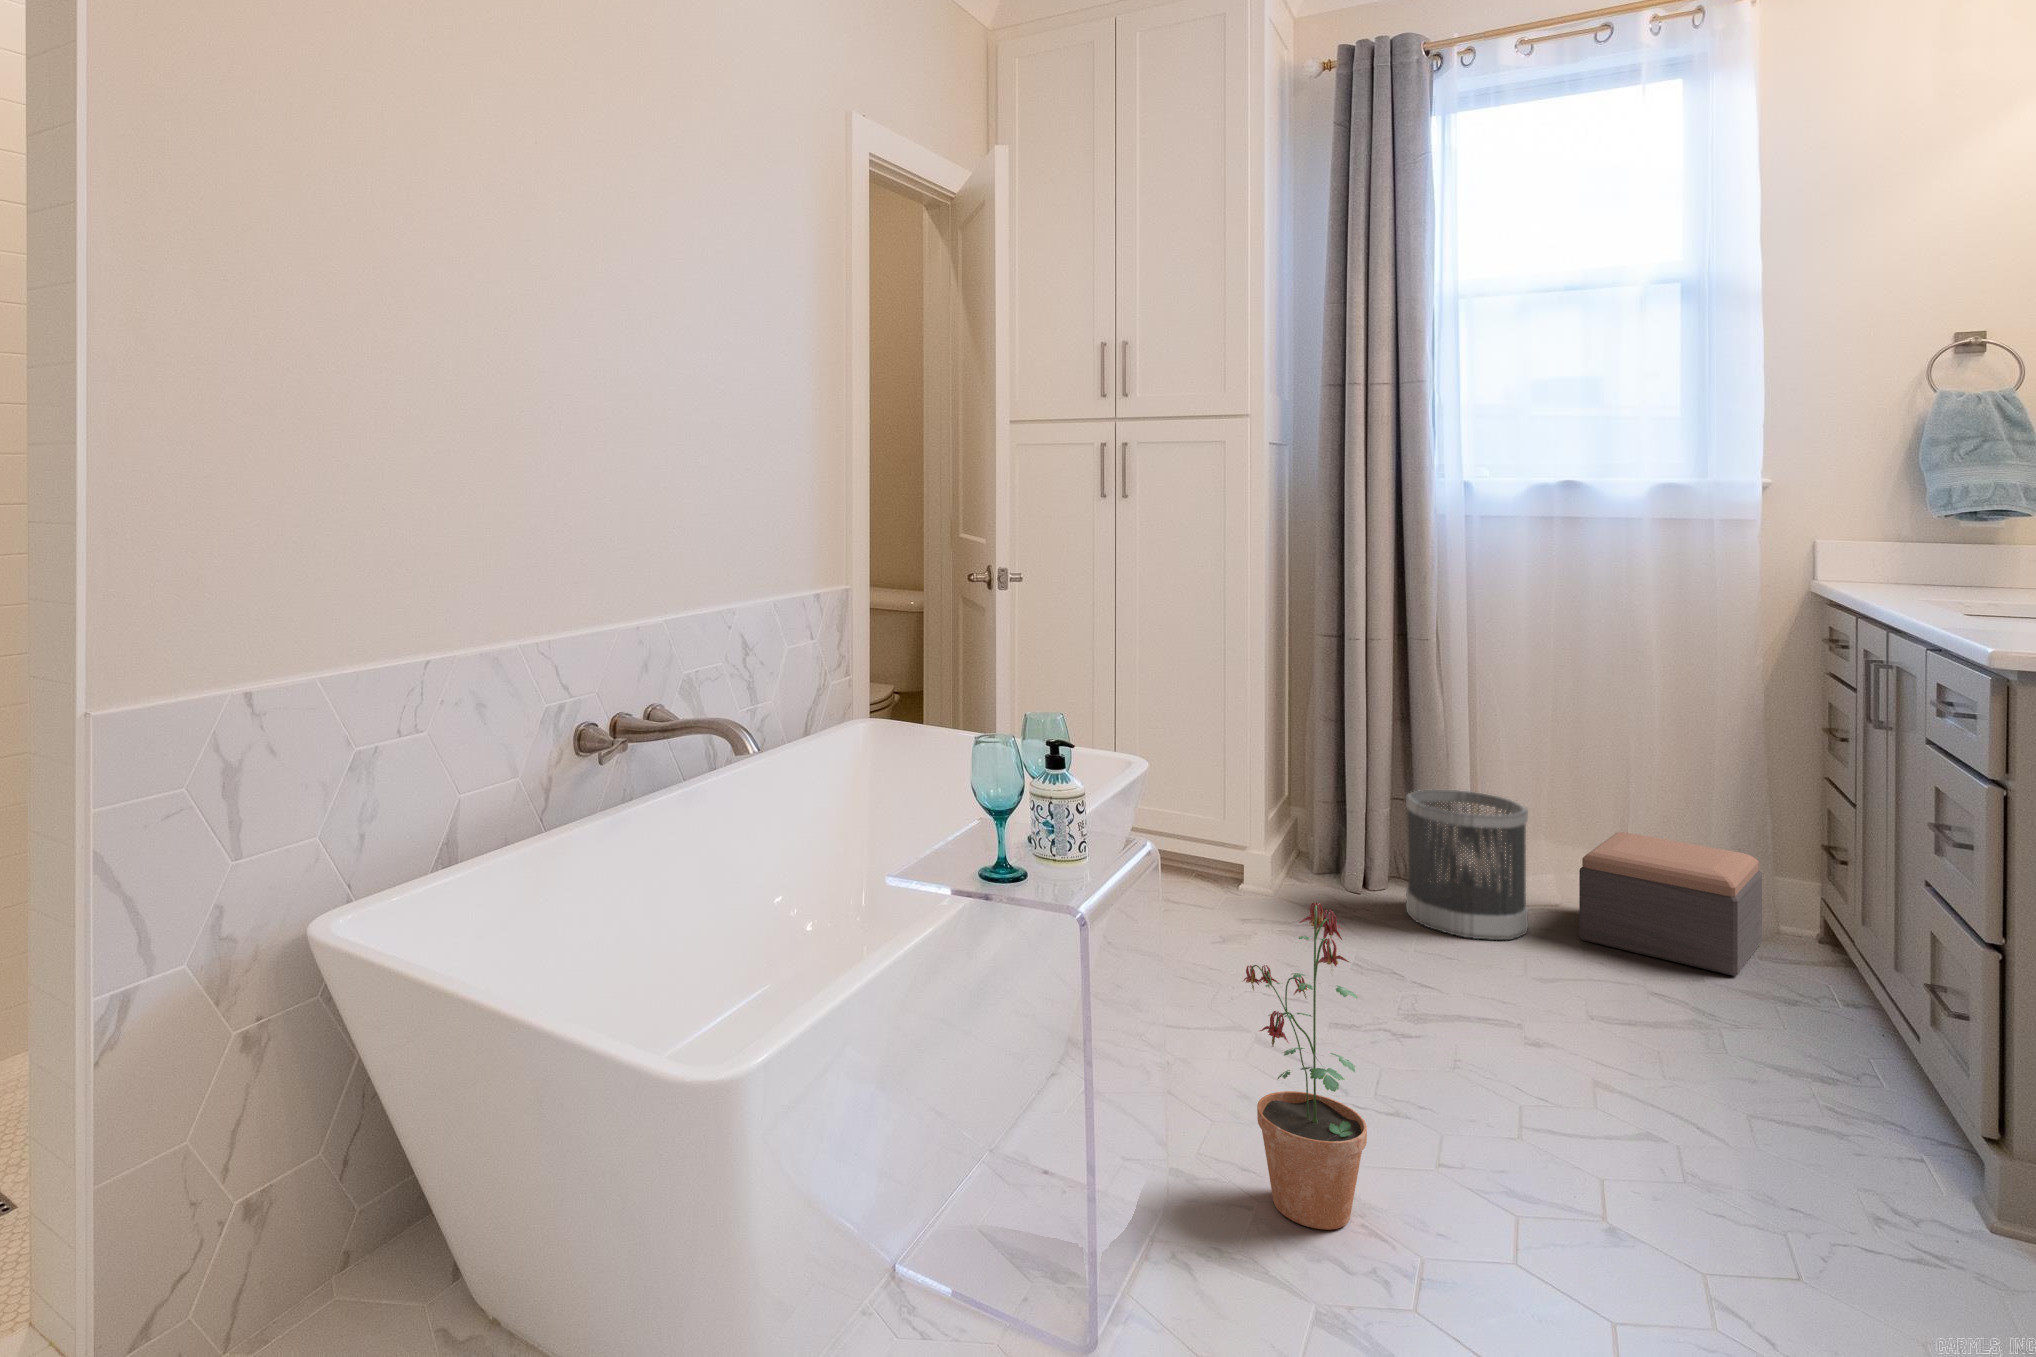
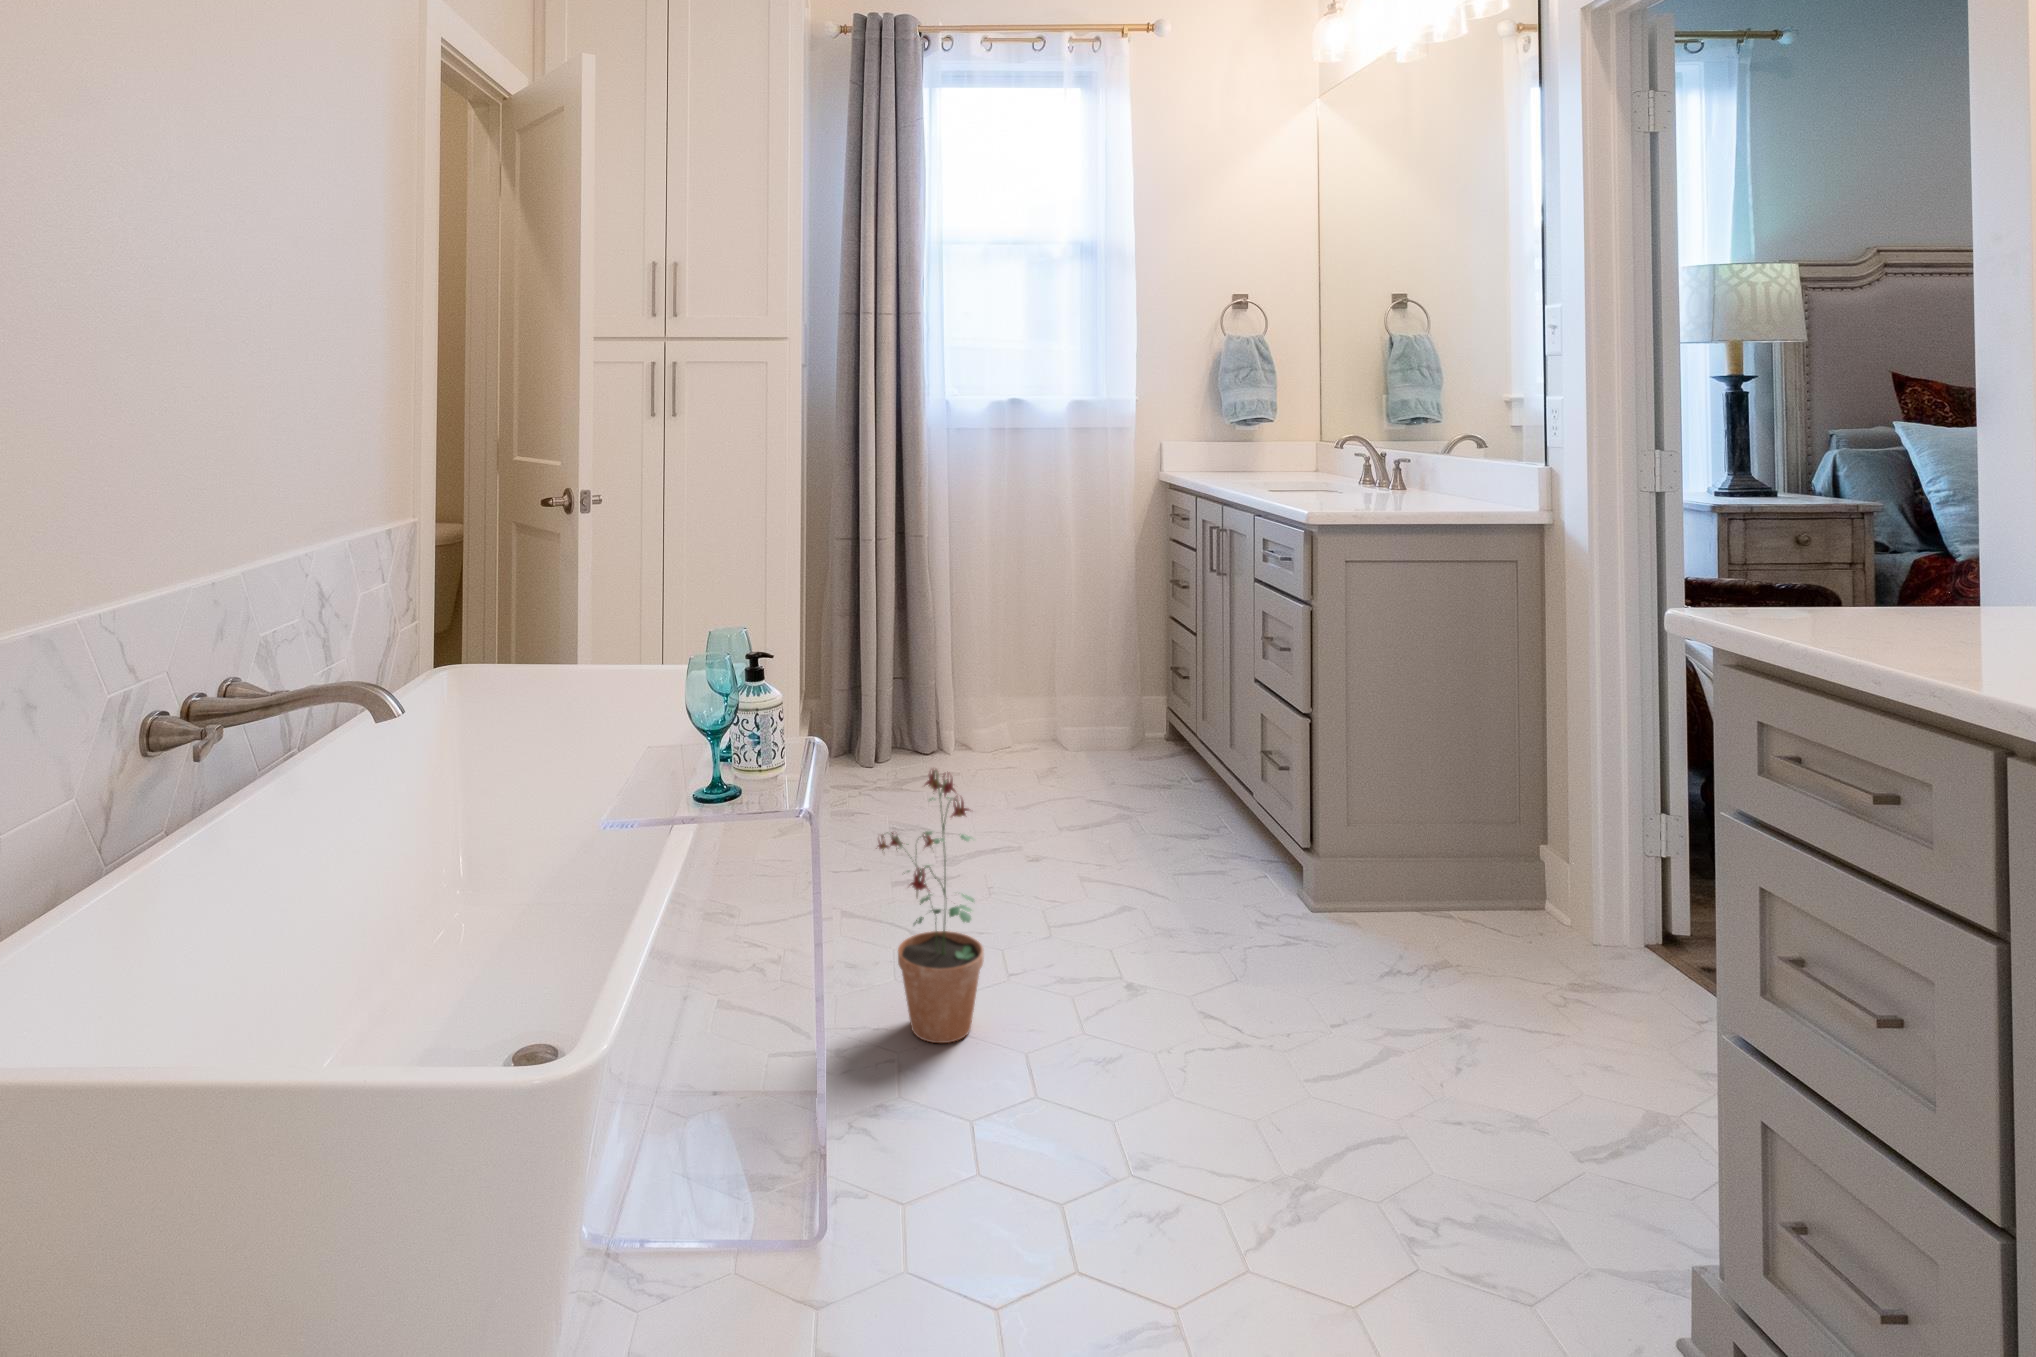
wastebasket: present [1406,789,1528,940] -> none [913,661,1000,780]
footstool: present [1579,832,1762,976] -> none [1033,677,1135,770]

